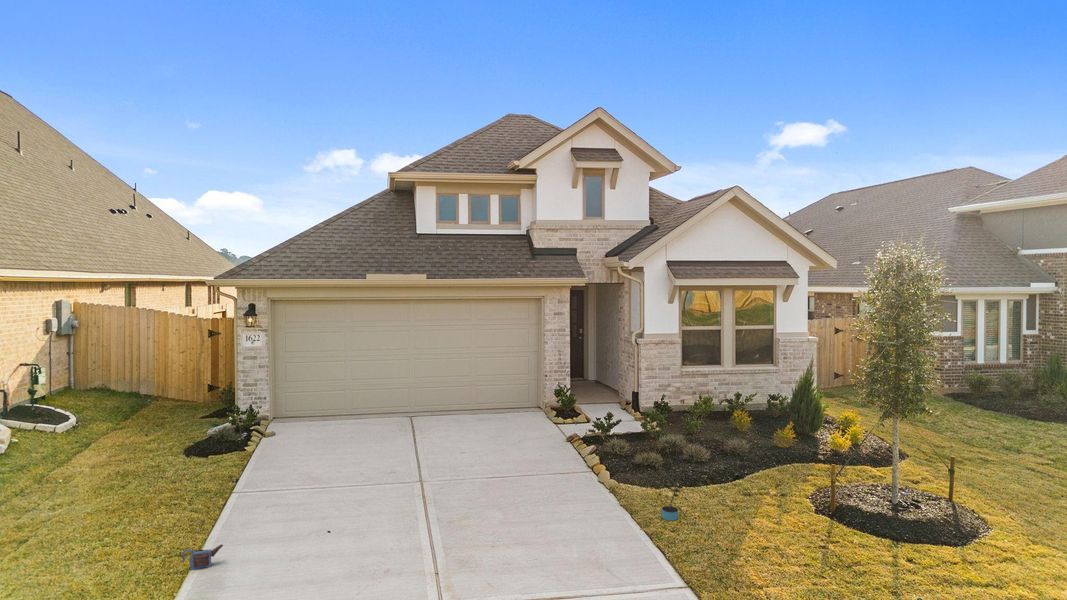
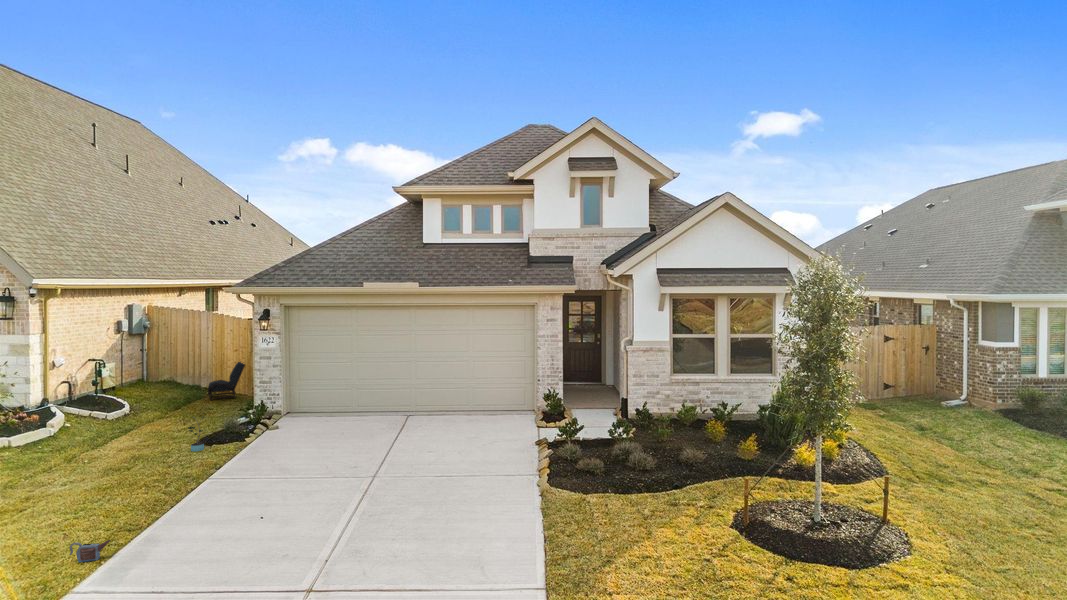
lounge chair: none [163,364,208,408] -> present [208,362,245,400]
potted plant: present [655,465,683,520] -> present [188,417,204,451]

